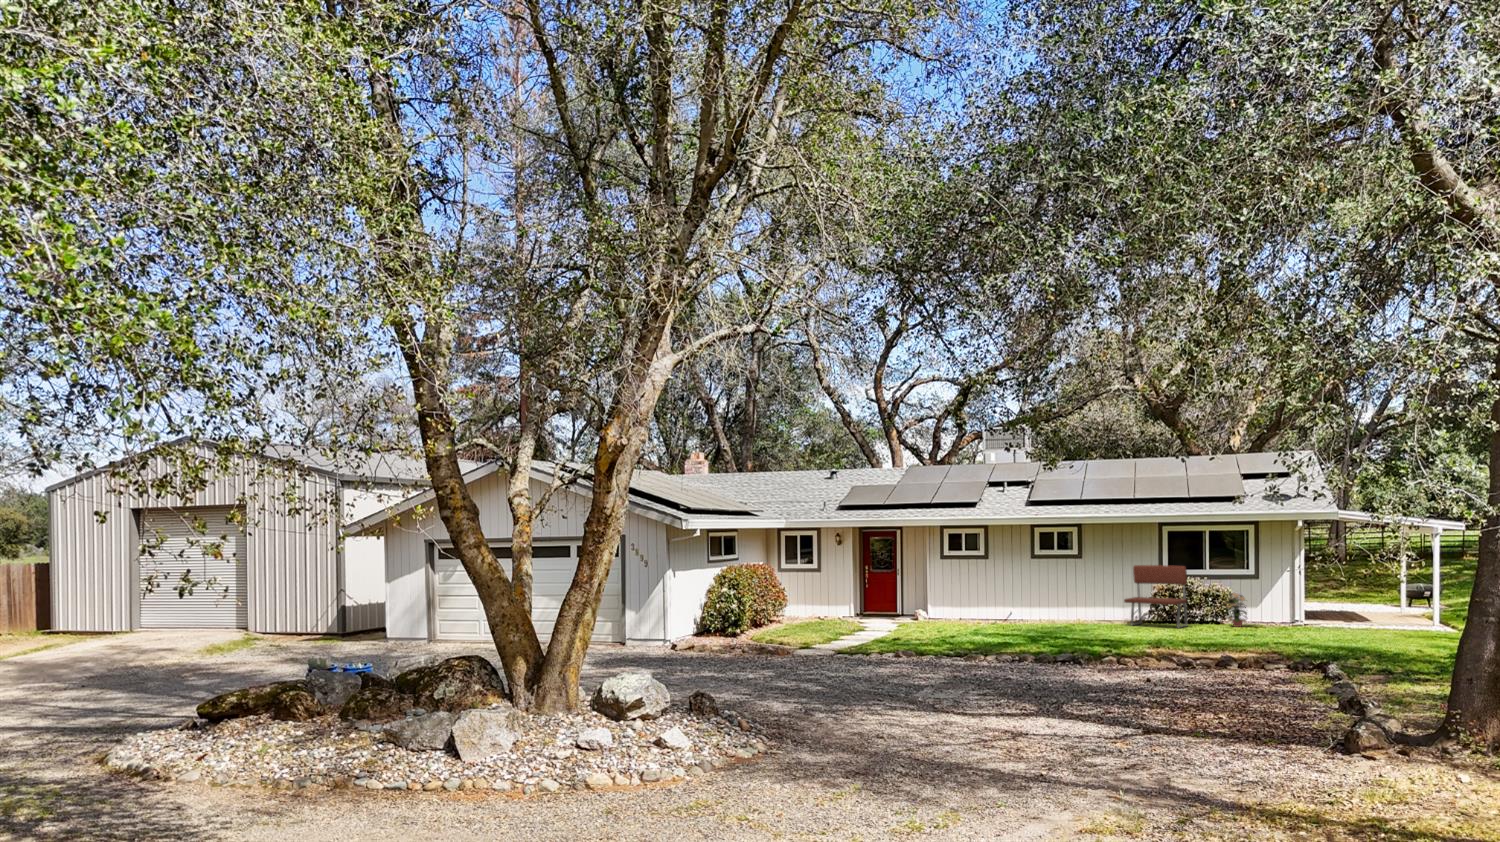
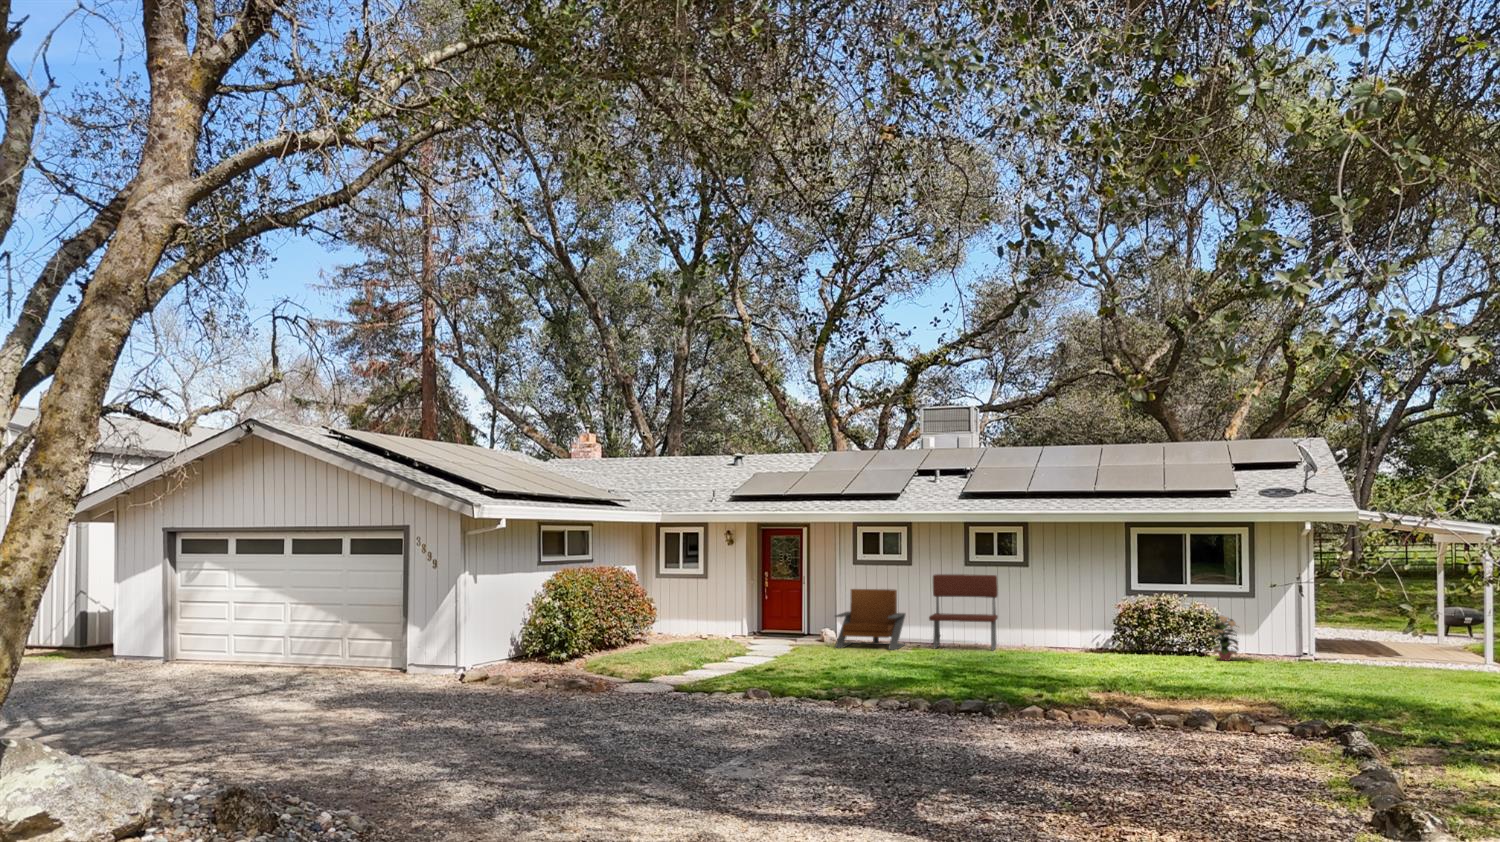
bench: present [1124,565,1188,628] -> present [929,574,998,650]
lounge chair: none [932,577,986,624] -> present [835,589,905,650]

